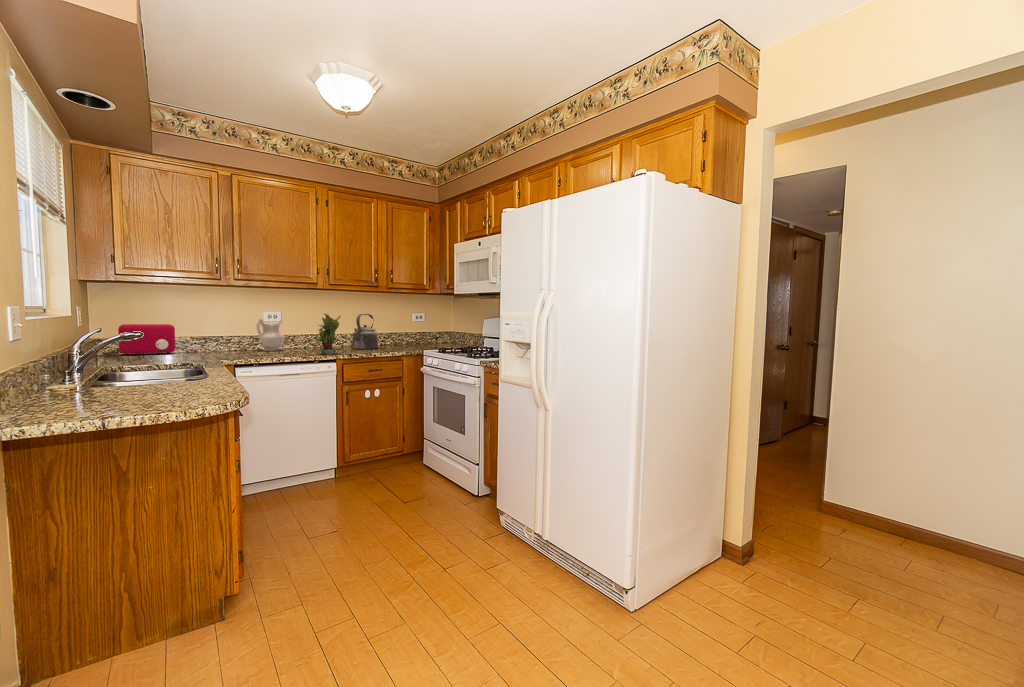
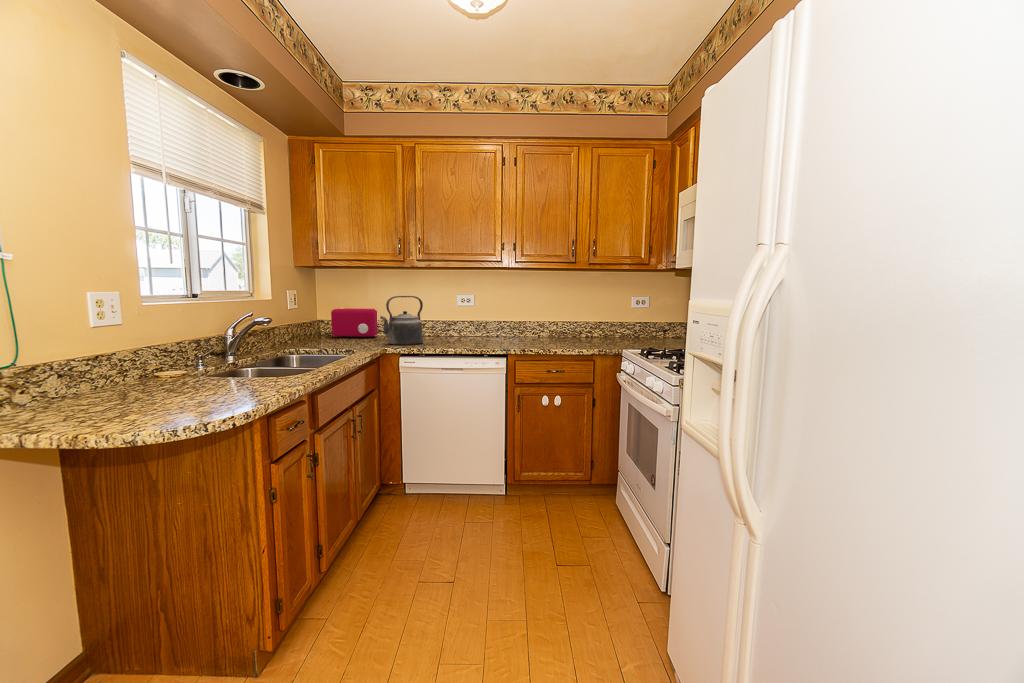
potted plant: present [313,313,340,354] -> none [484,297,514,348]
kettle: present [352,314,378,349] -> present [380,296,423,345]
ceramic pitcher: present [256,319,284,351] -> none [447,304,476,338]

